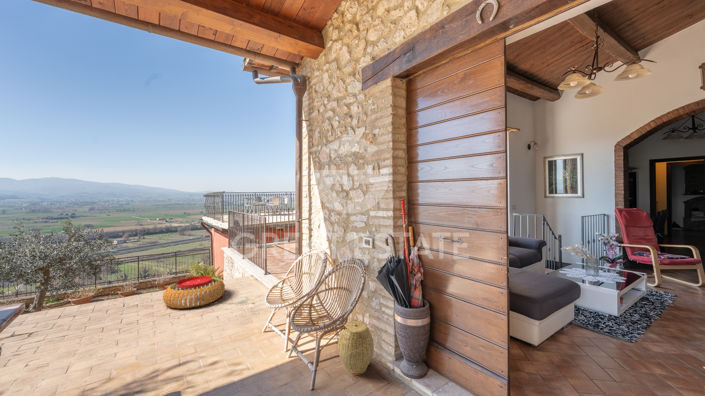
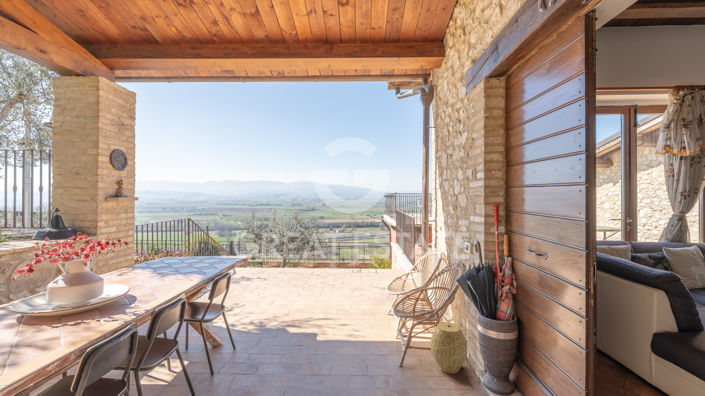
pouf: present [163,276,225,308] -> none [329,263,372,287]

